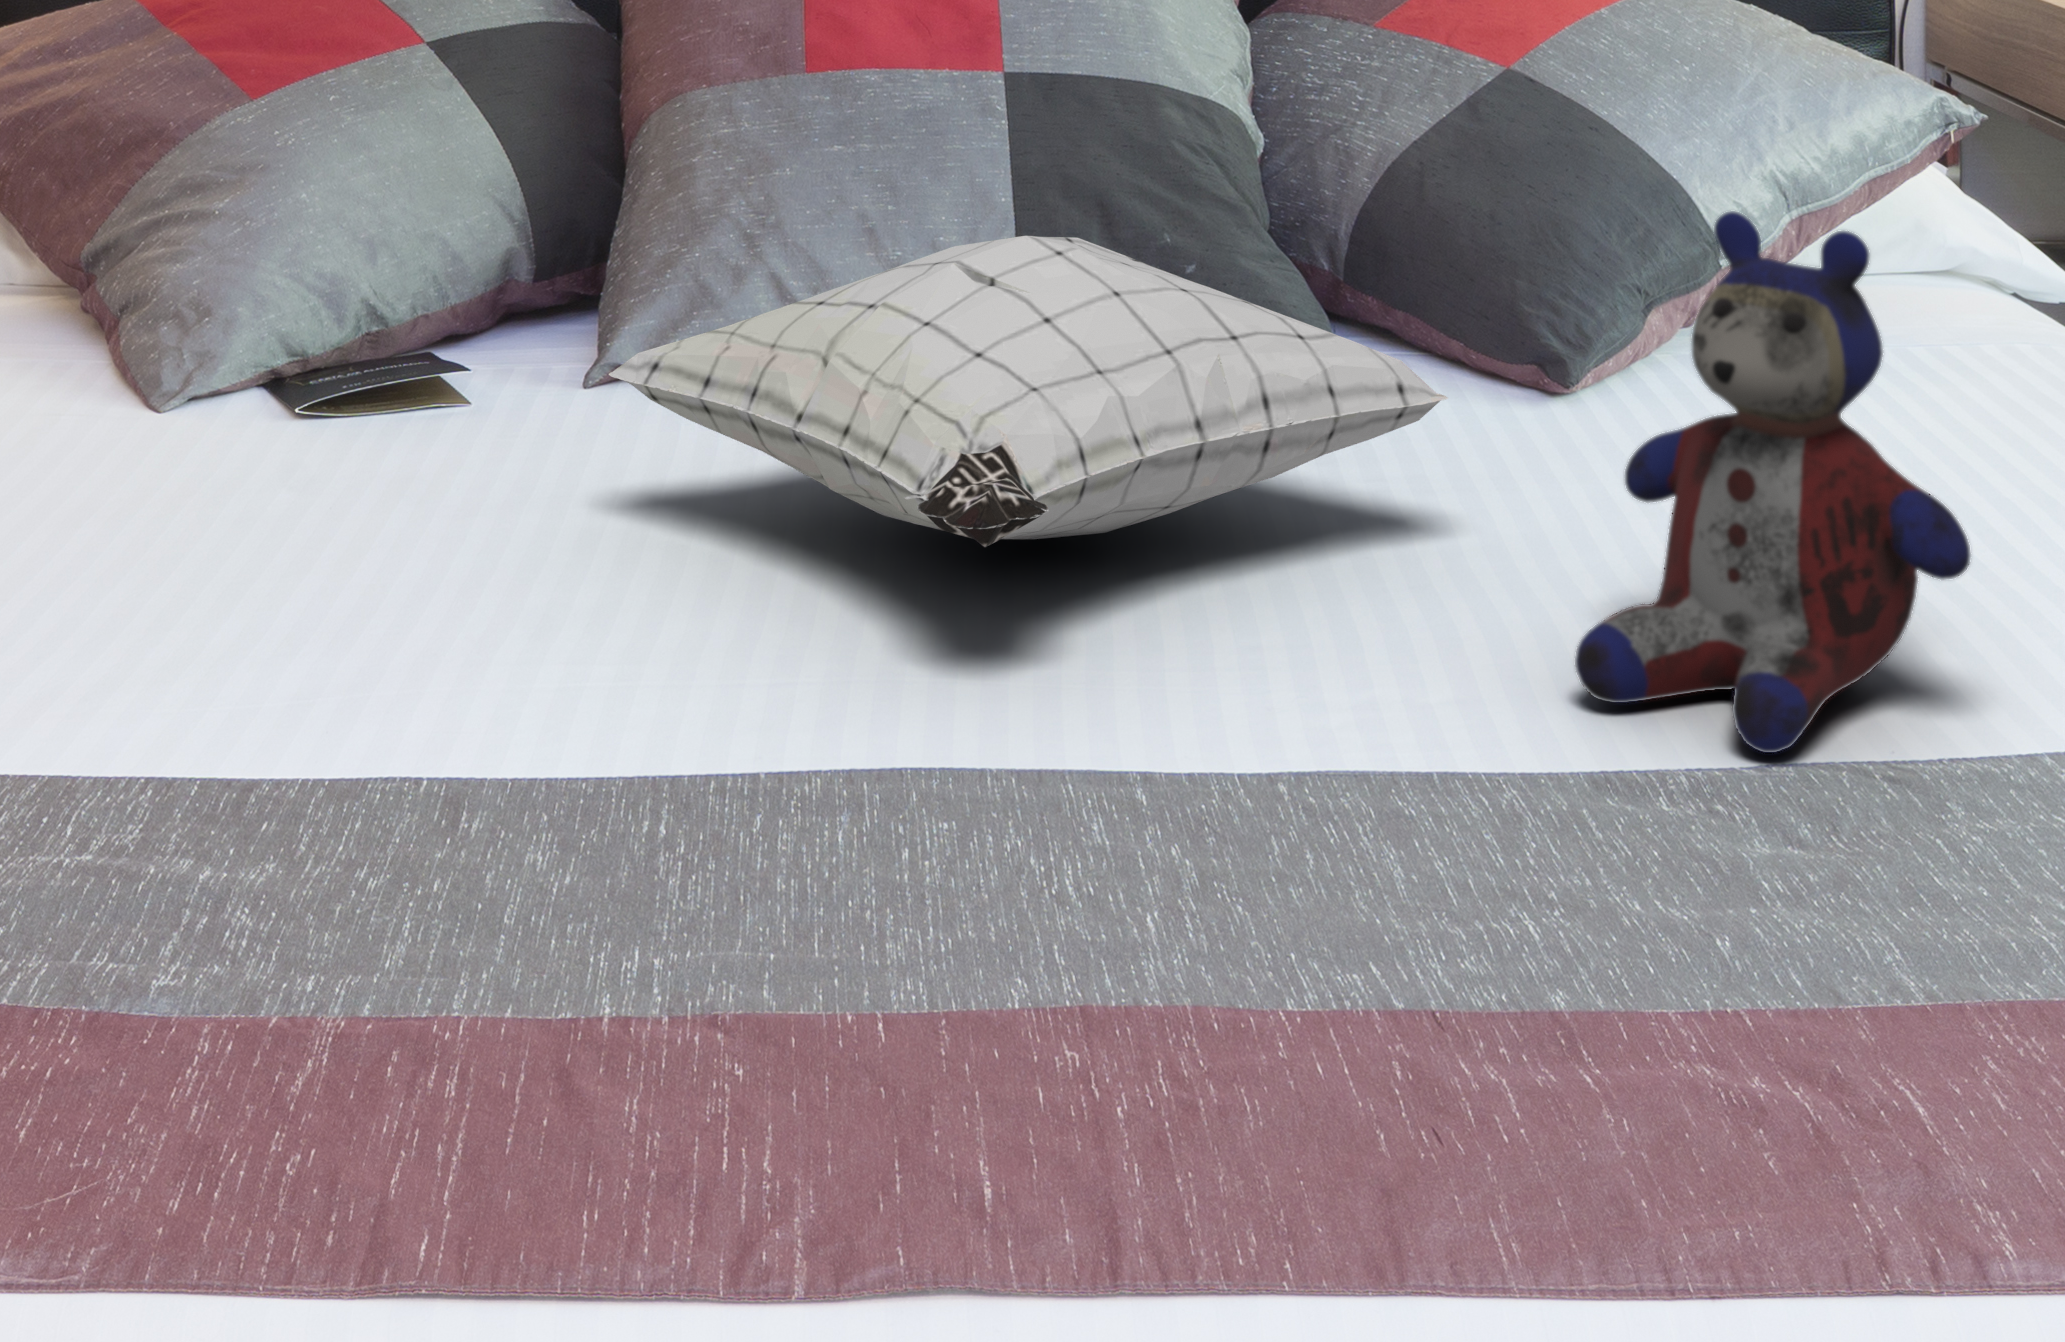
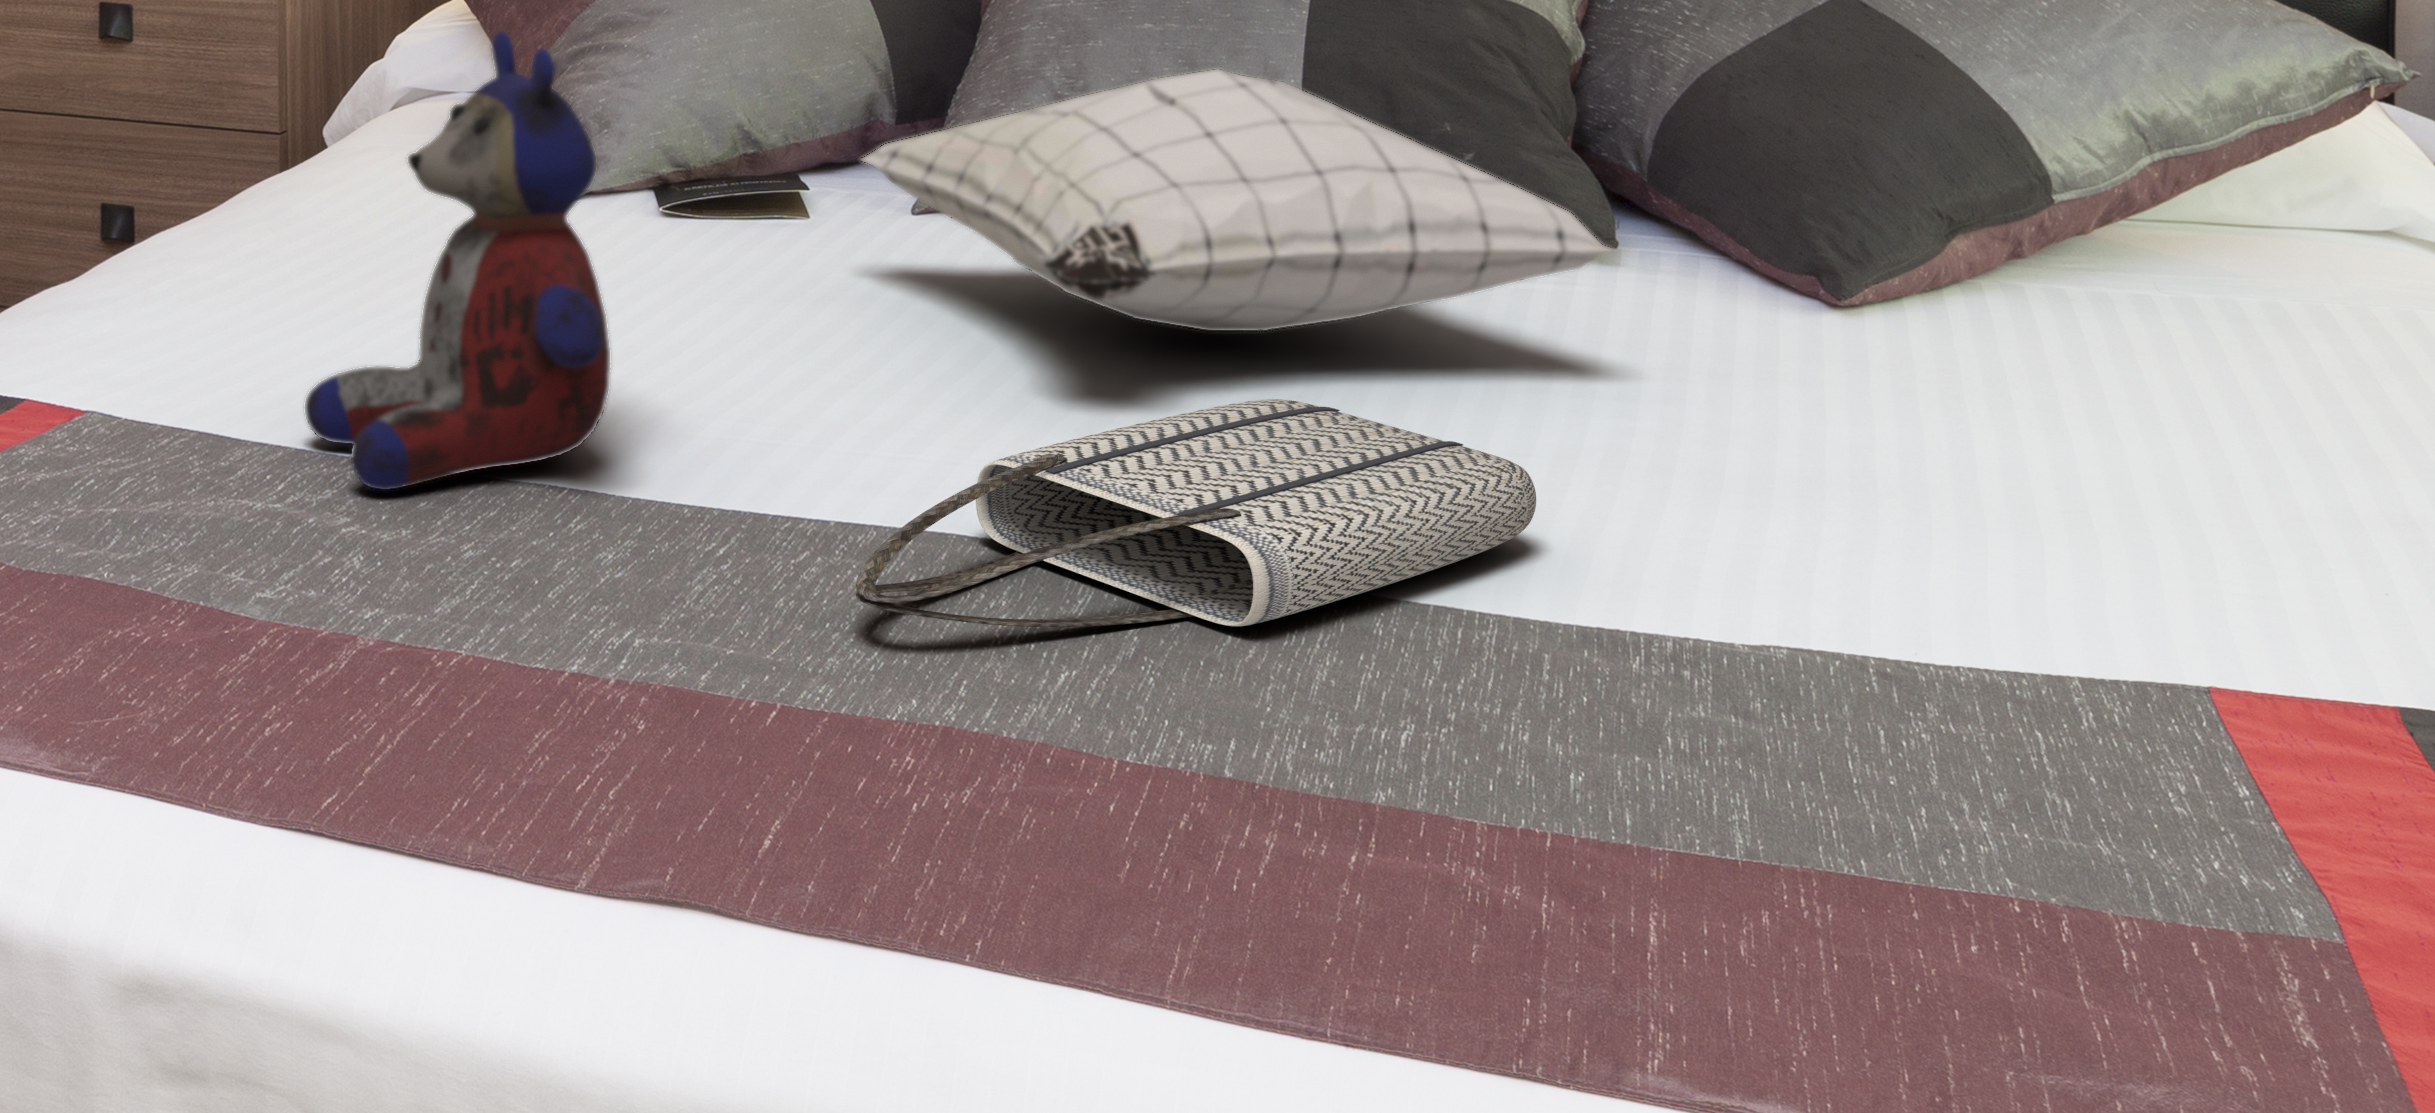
stuffed bear: present [1575,211,1970,753] -> present [305,32,610,490]
tote bag: none [945,648,1540,1063] -> present [856,399,1536,627]

